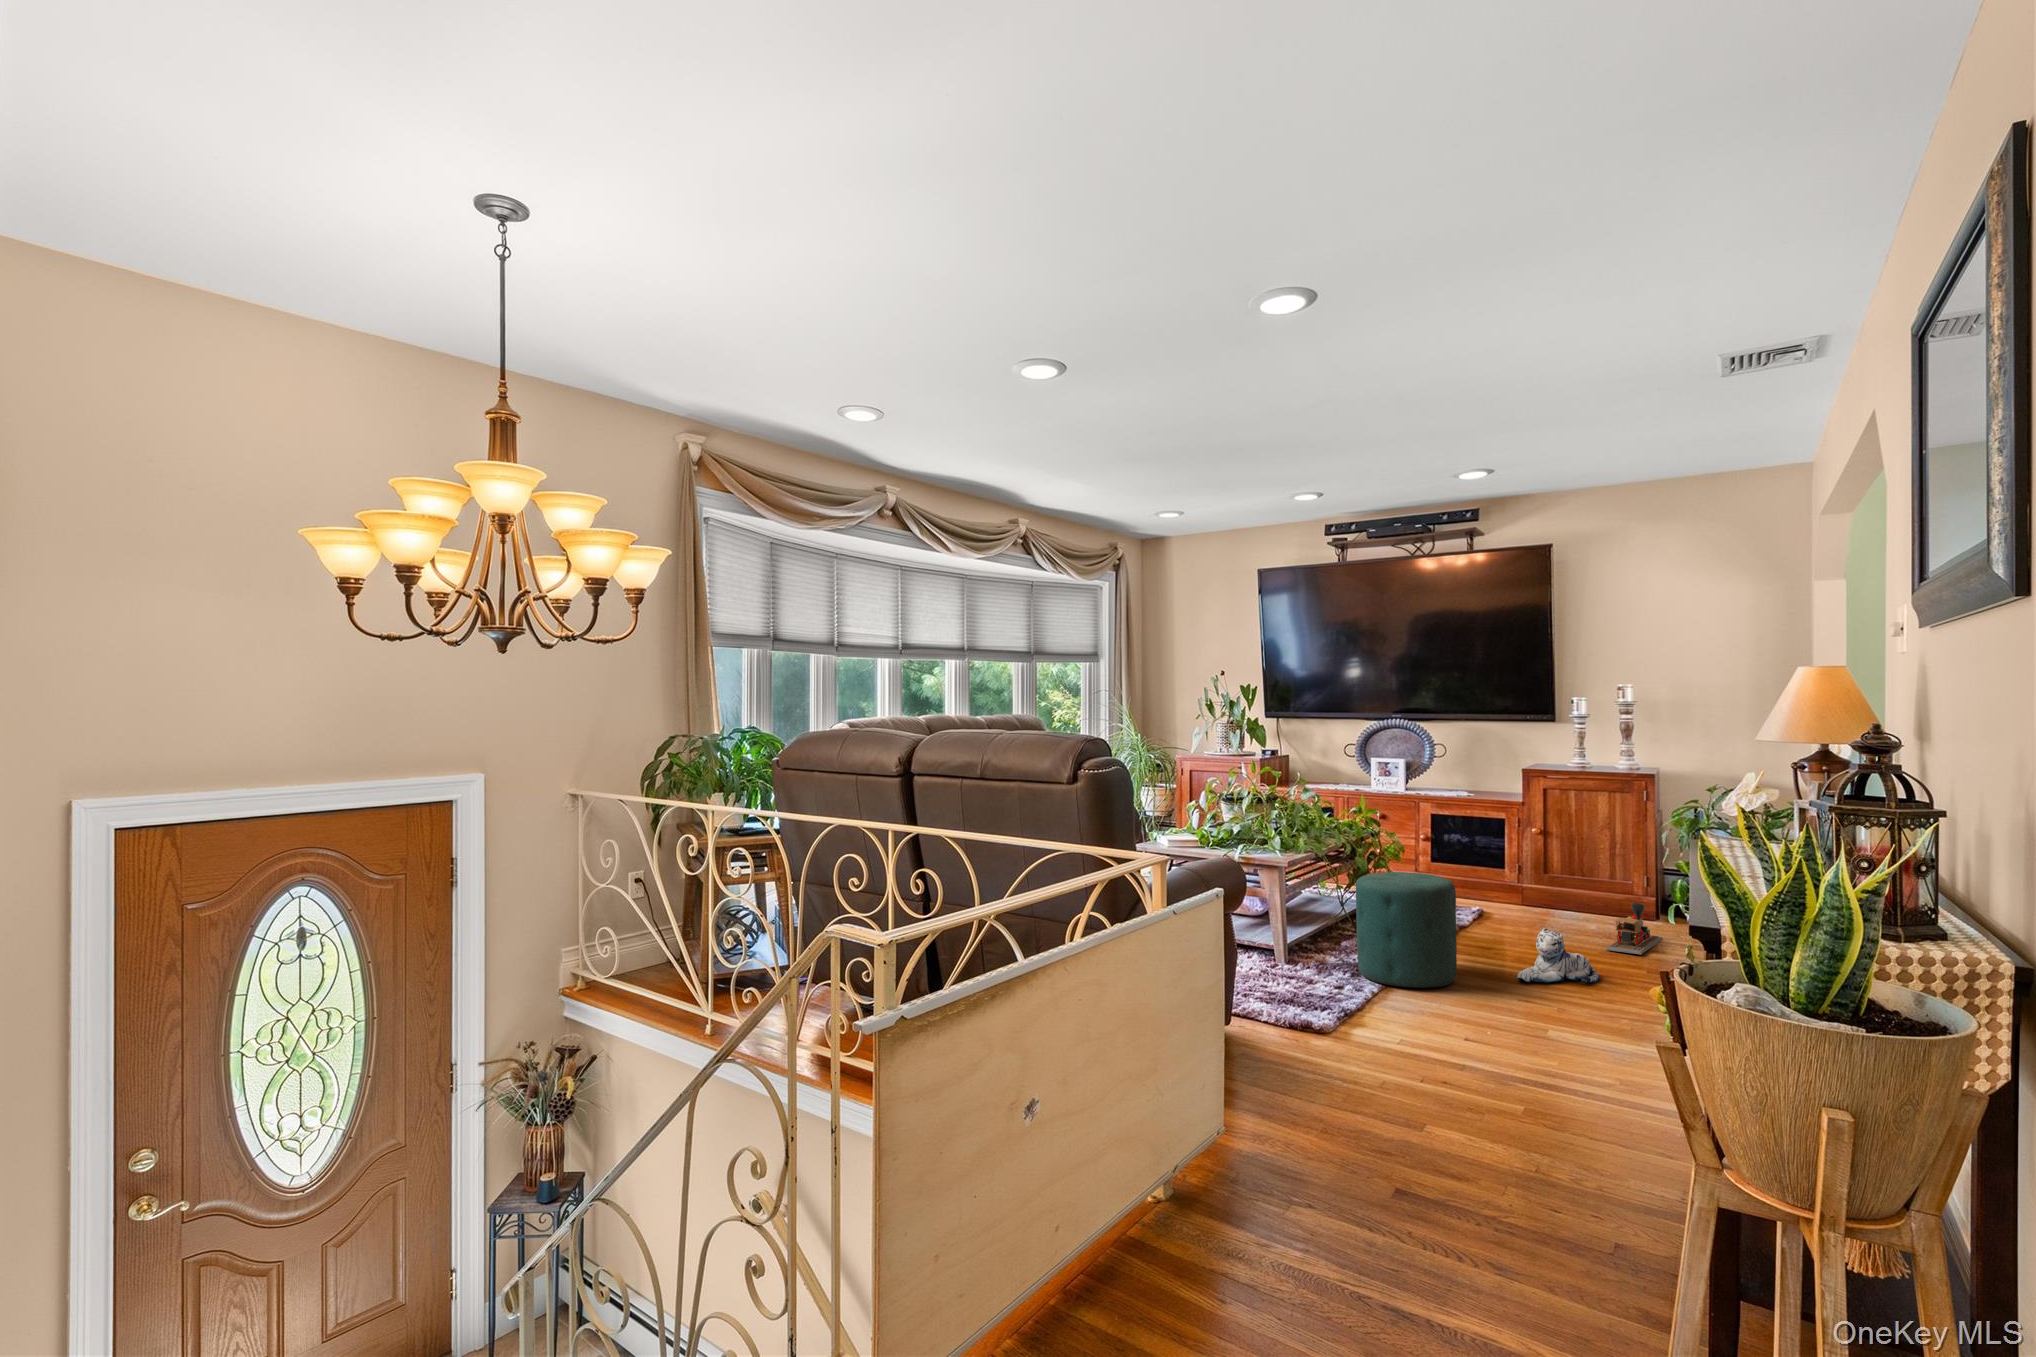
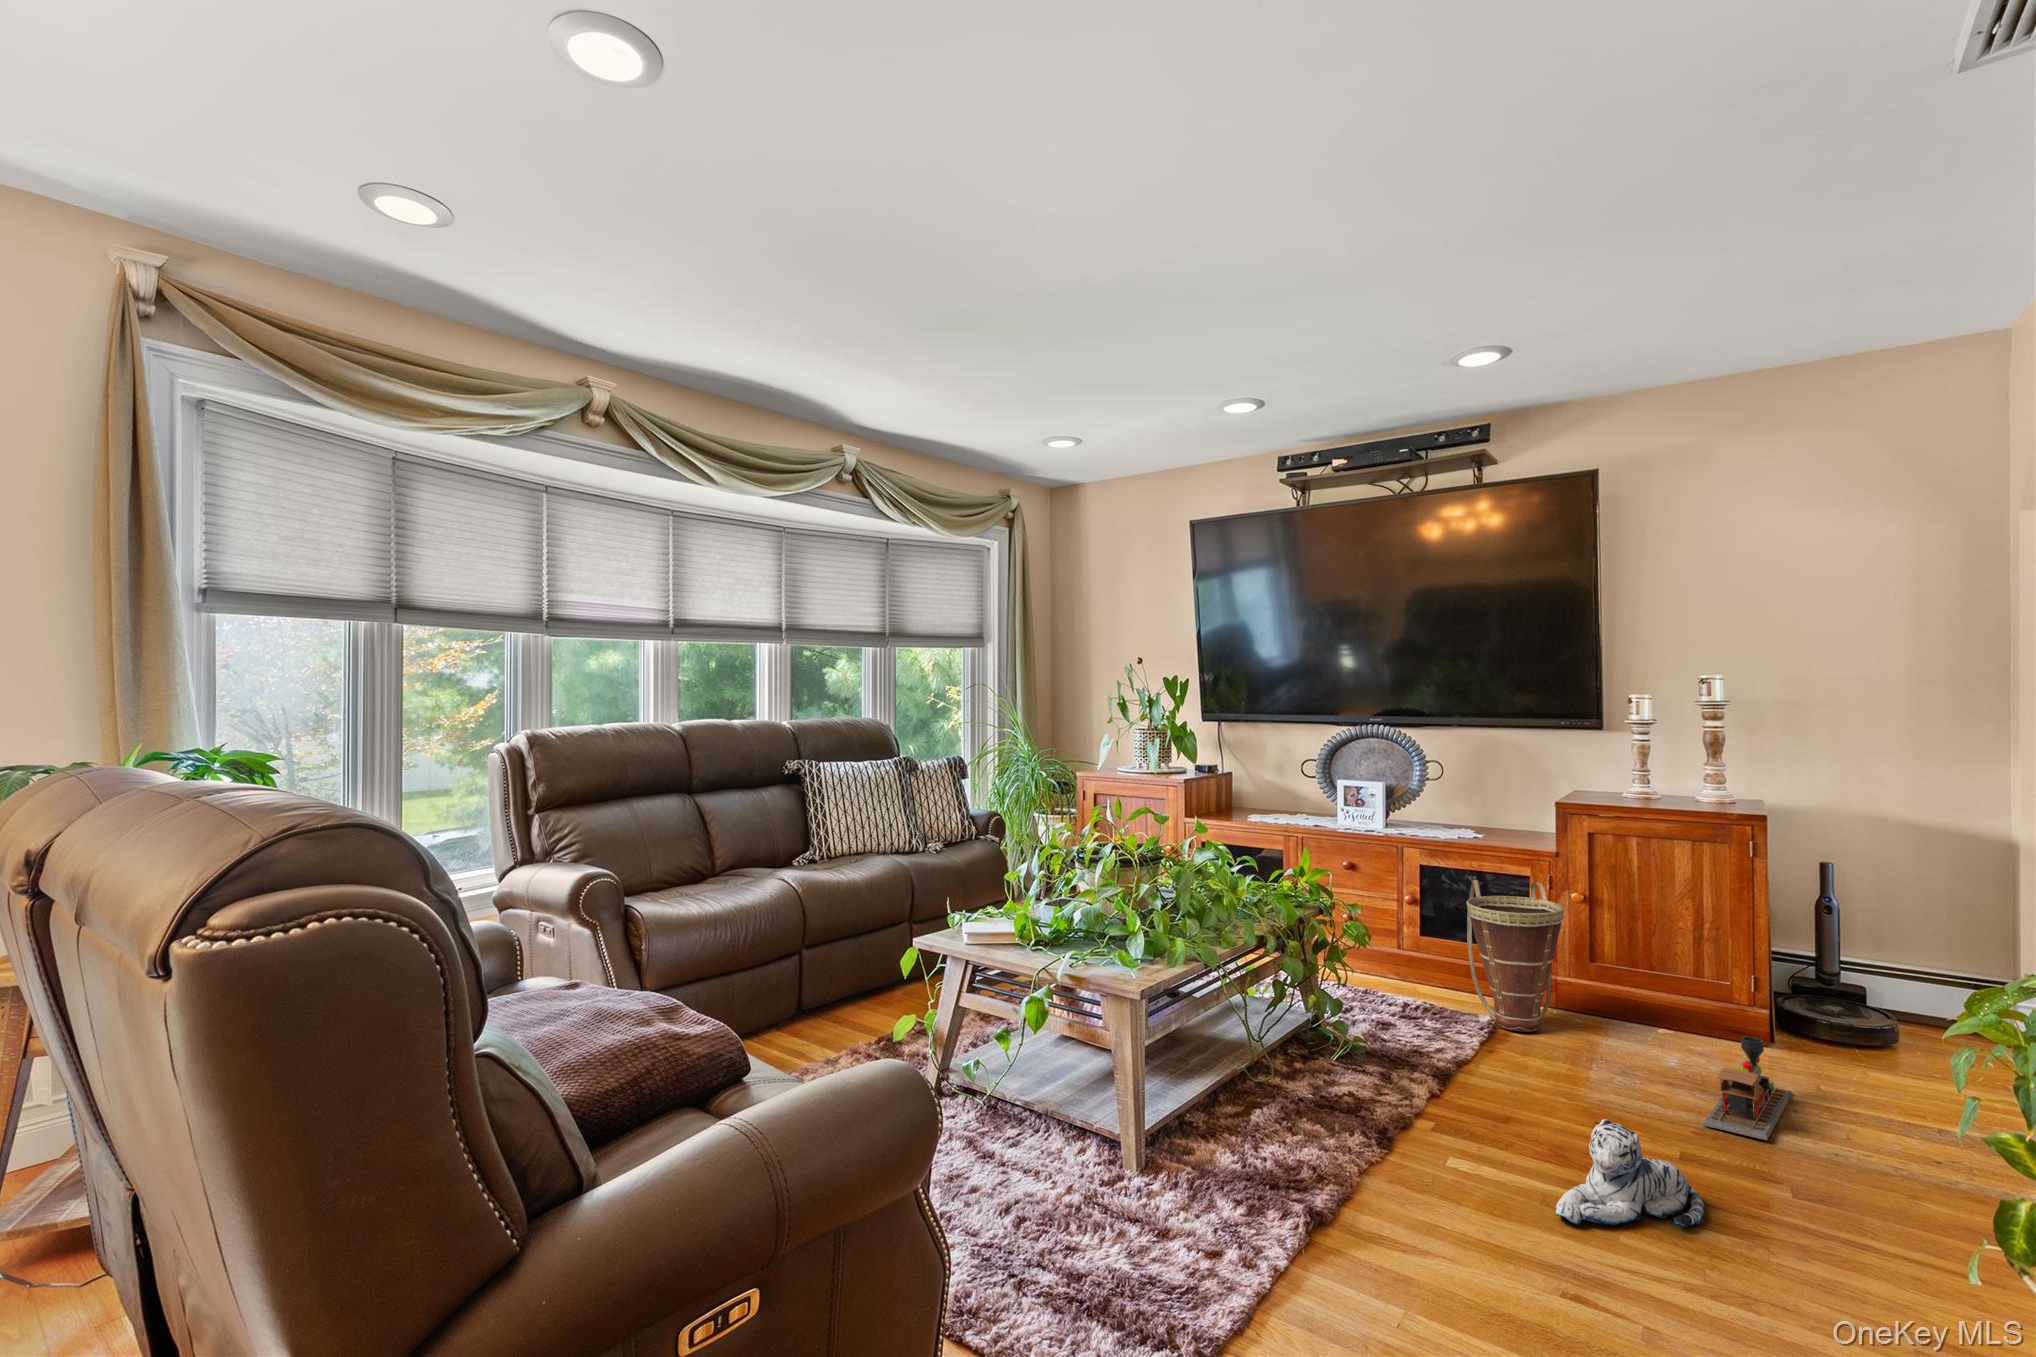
basket: none [1464,820,1527,914] -> present [1467,880,1564,1032]
ottoman: present [1356,872,1457,988] -> none [1268,1006,1445,1241]

